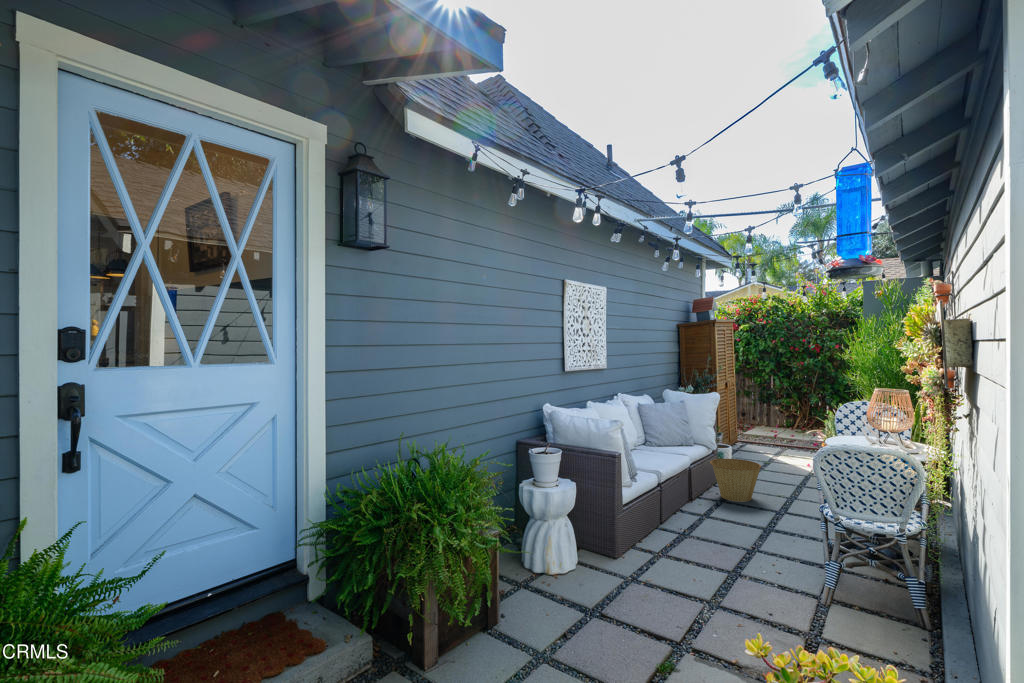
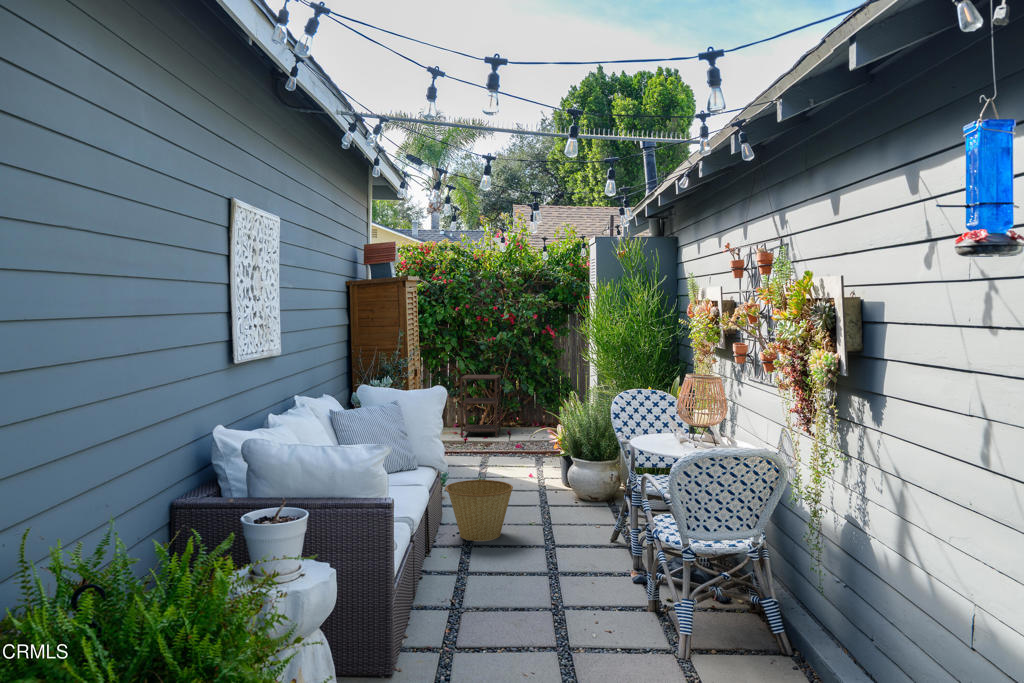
side table: none [775,390,812,438] -> present [460,375,501,438]

